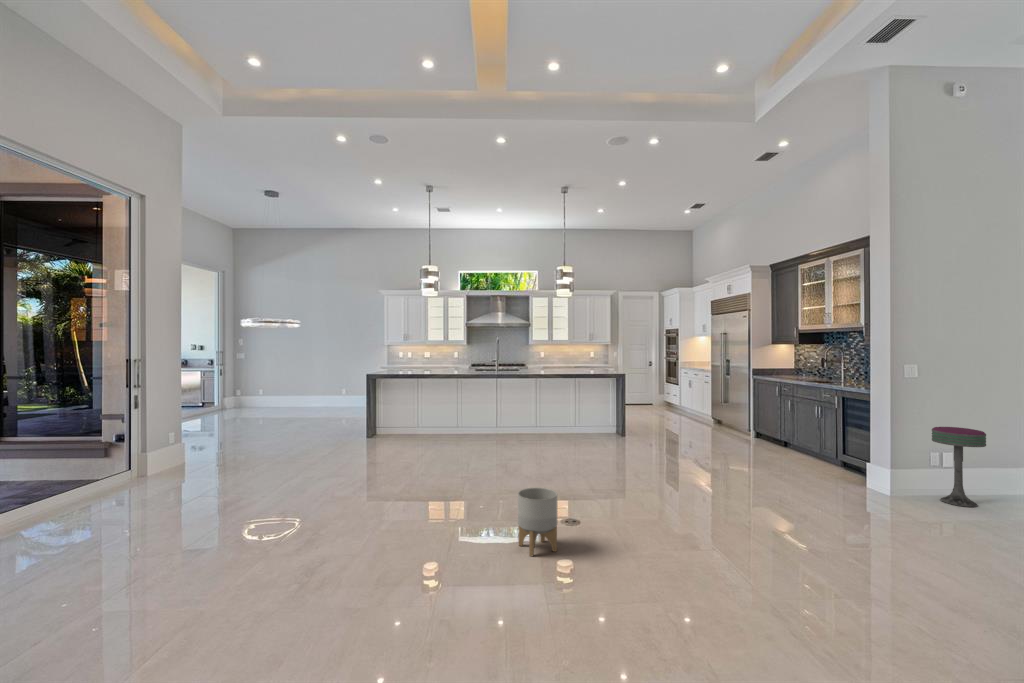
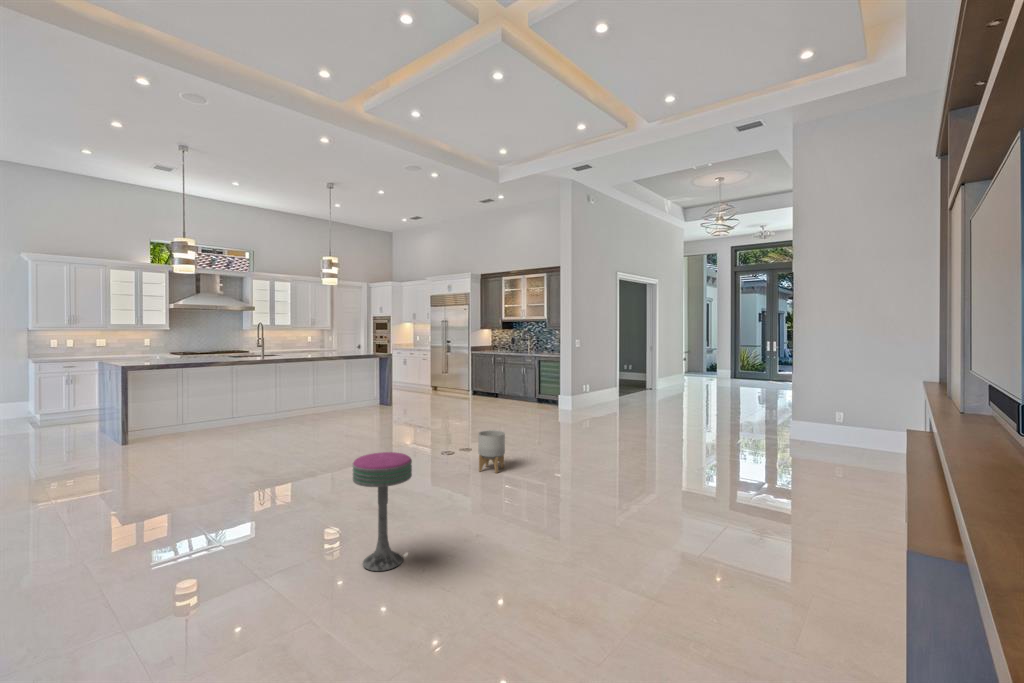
bar stool: present [932,427,986,507] -> present [353,452,412,571]

